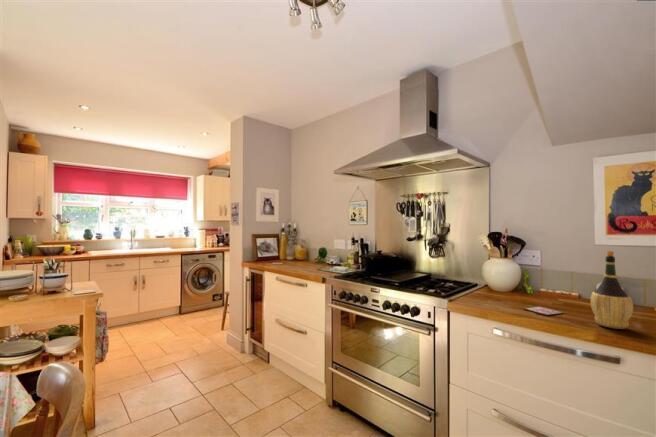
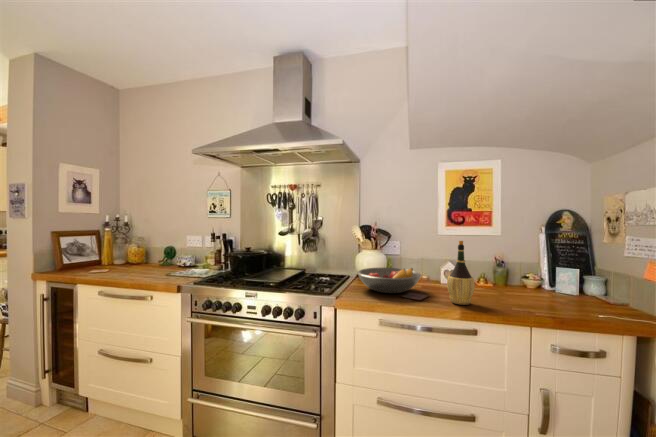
fruit bowl: none [478,277,559,305] -> present [357,268,421,293]

